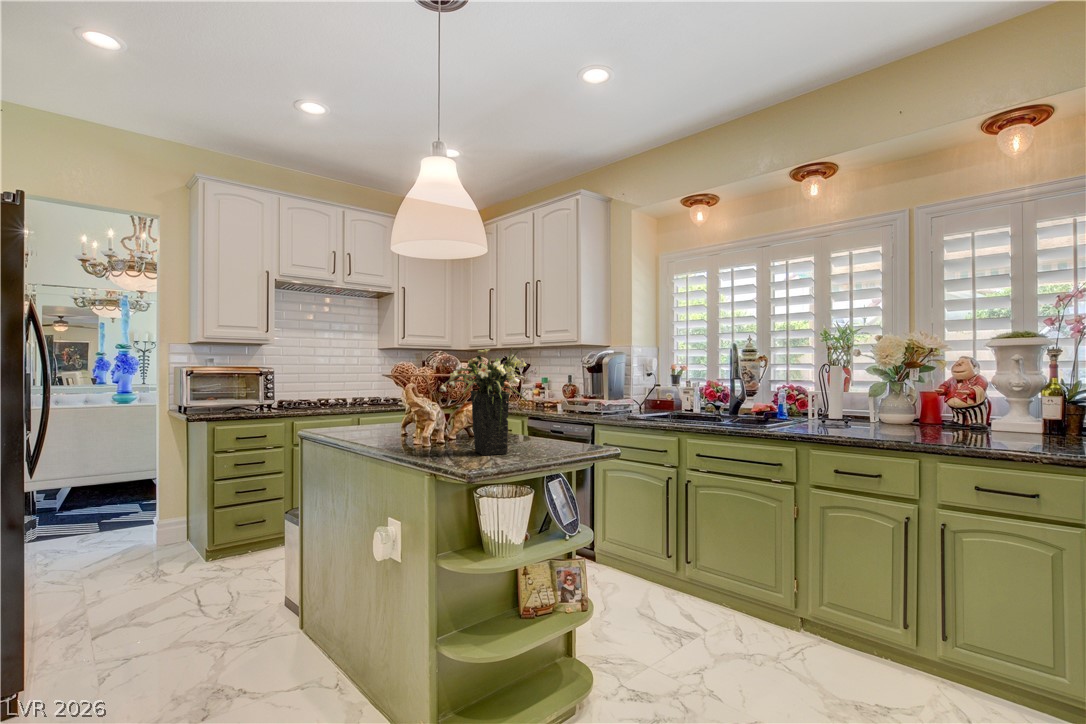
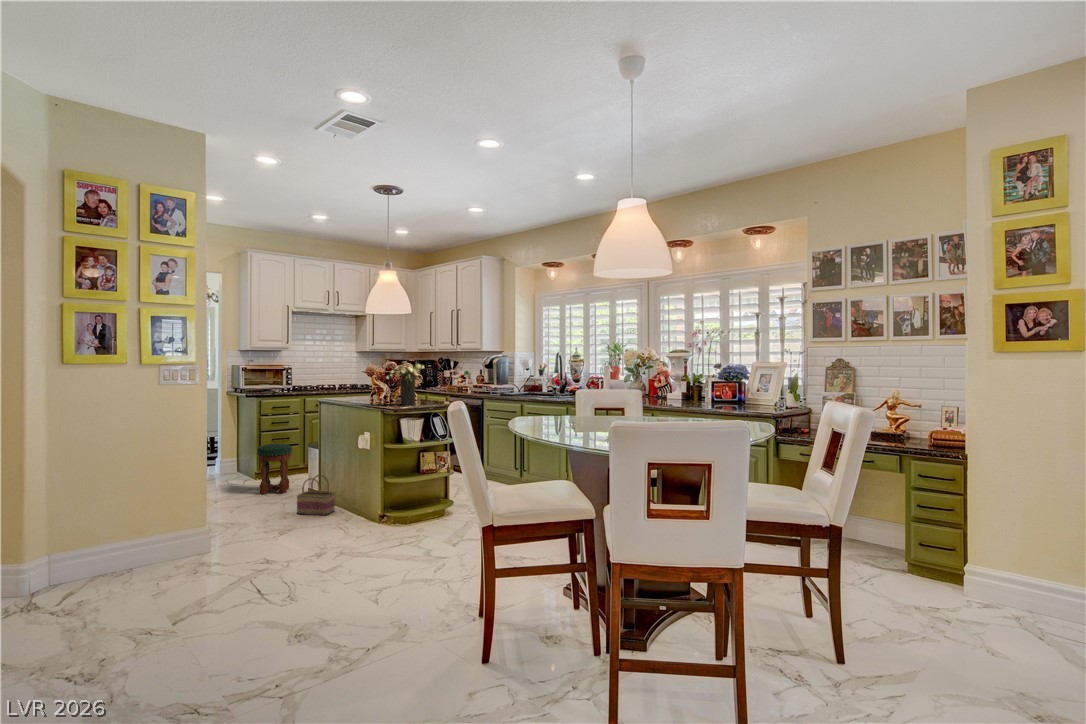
stool: none [188,508,256,611] -> present [257,443,292,494]
basket: none [234,600,323,704] -> present [297,475,335,515]

